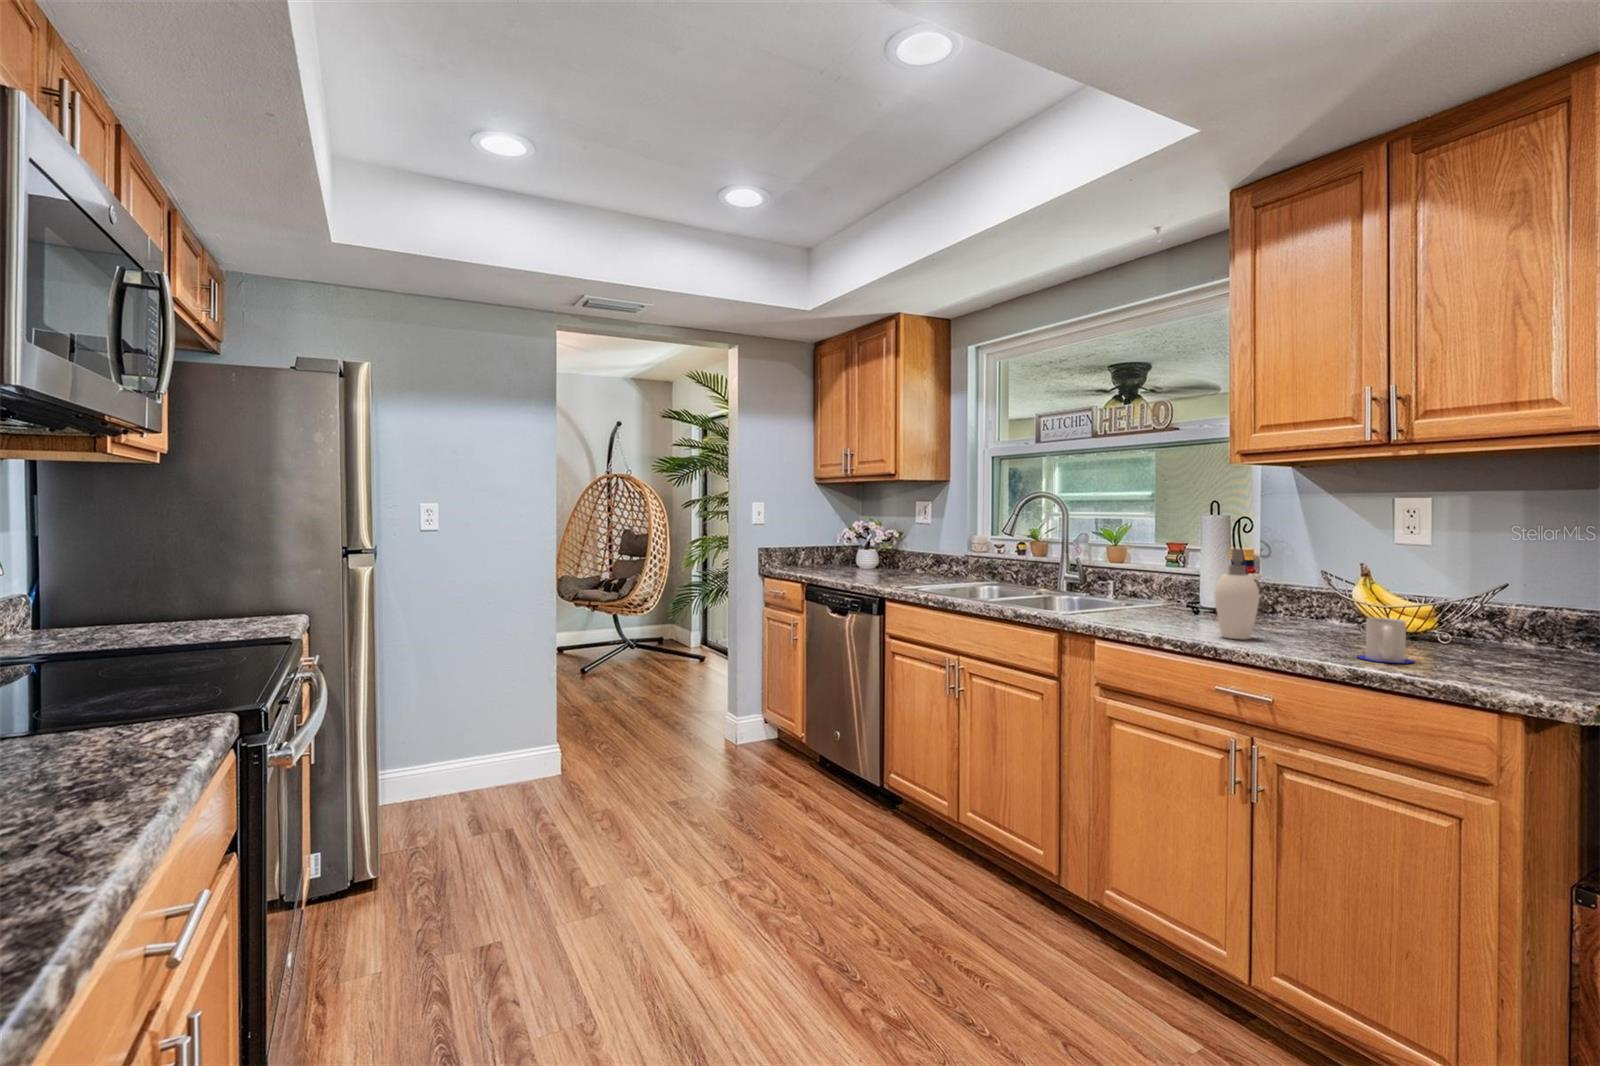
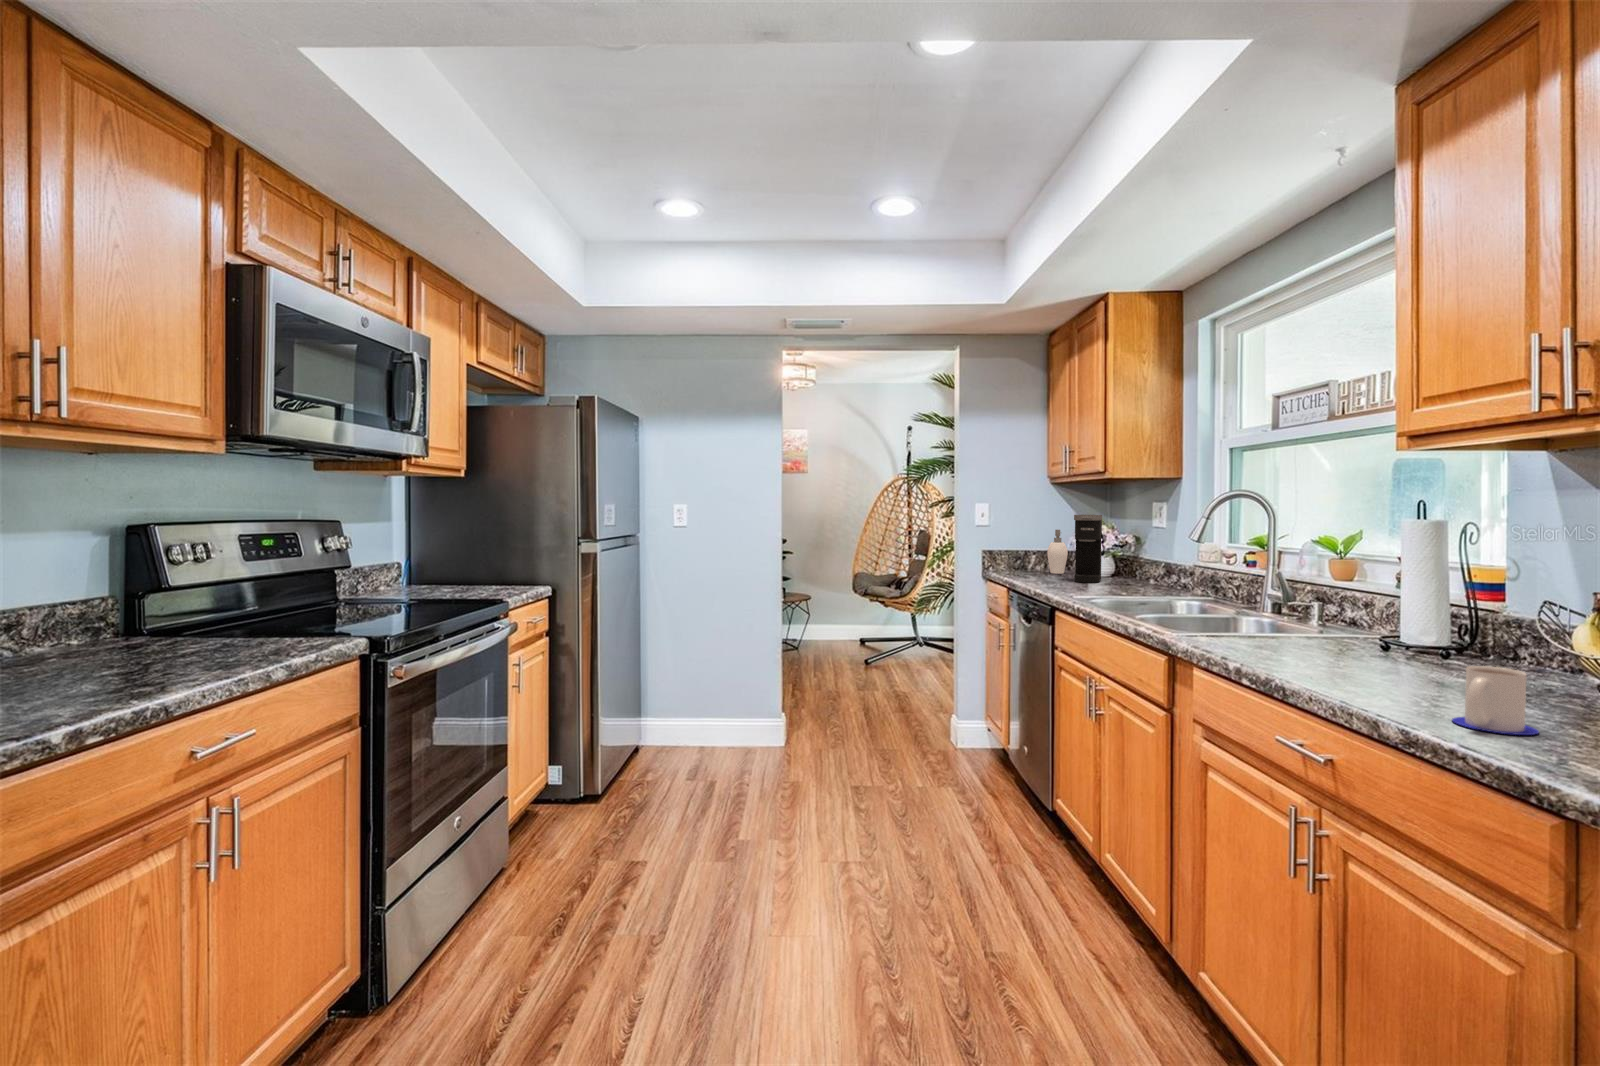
coffee maker: none [852,513,880,575] -> present [1074,514,1102,583]
soap dispenser: present [1215,549,1261,639] -> present [1047,530,1068,574]

